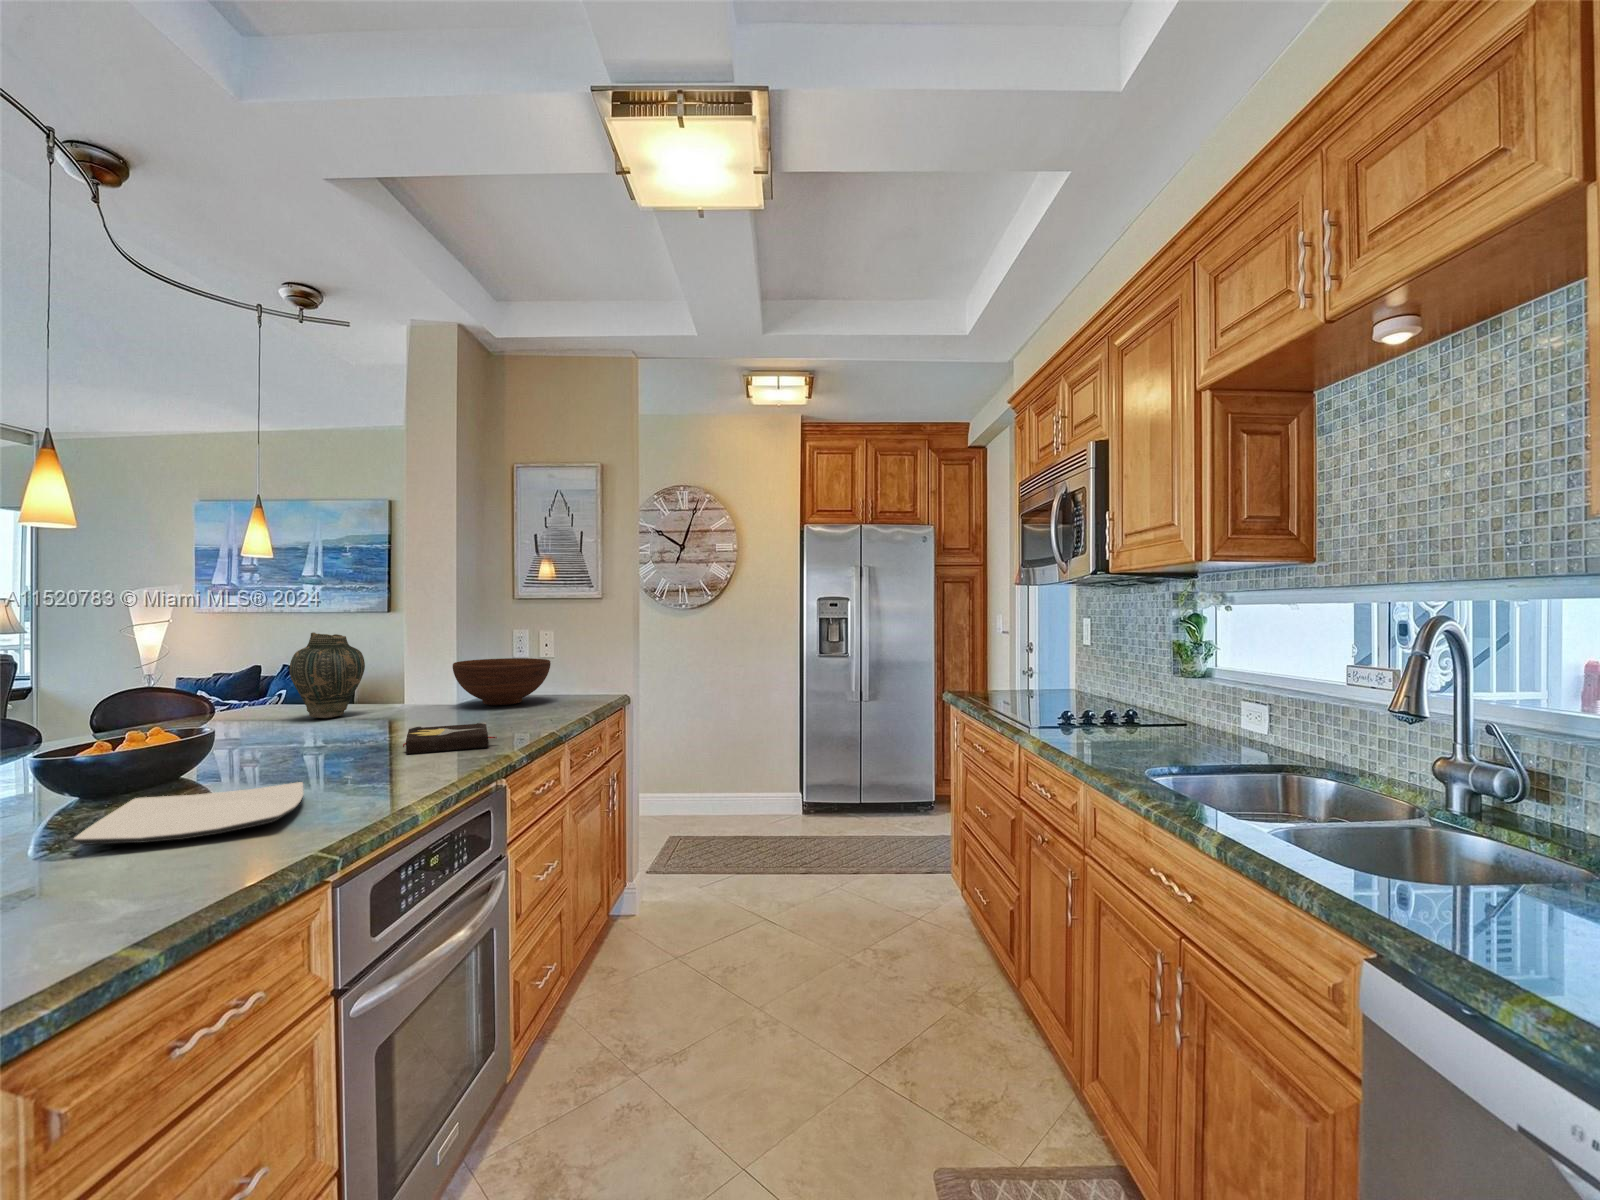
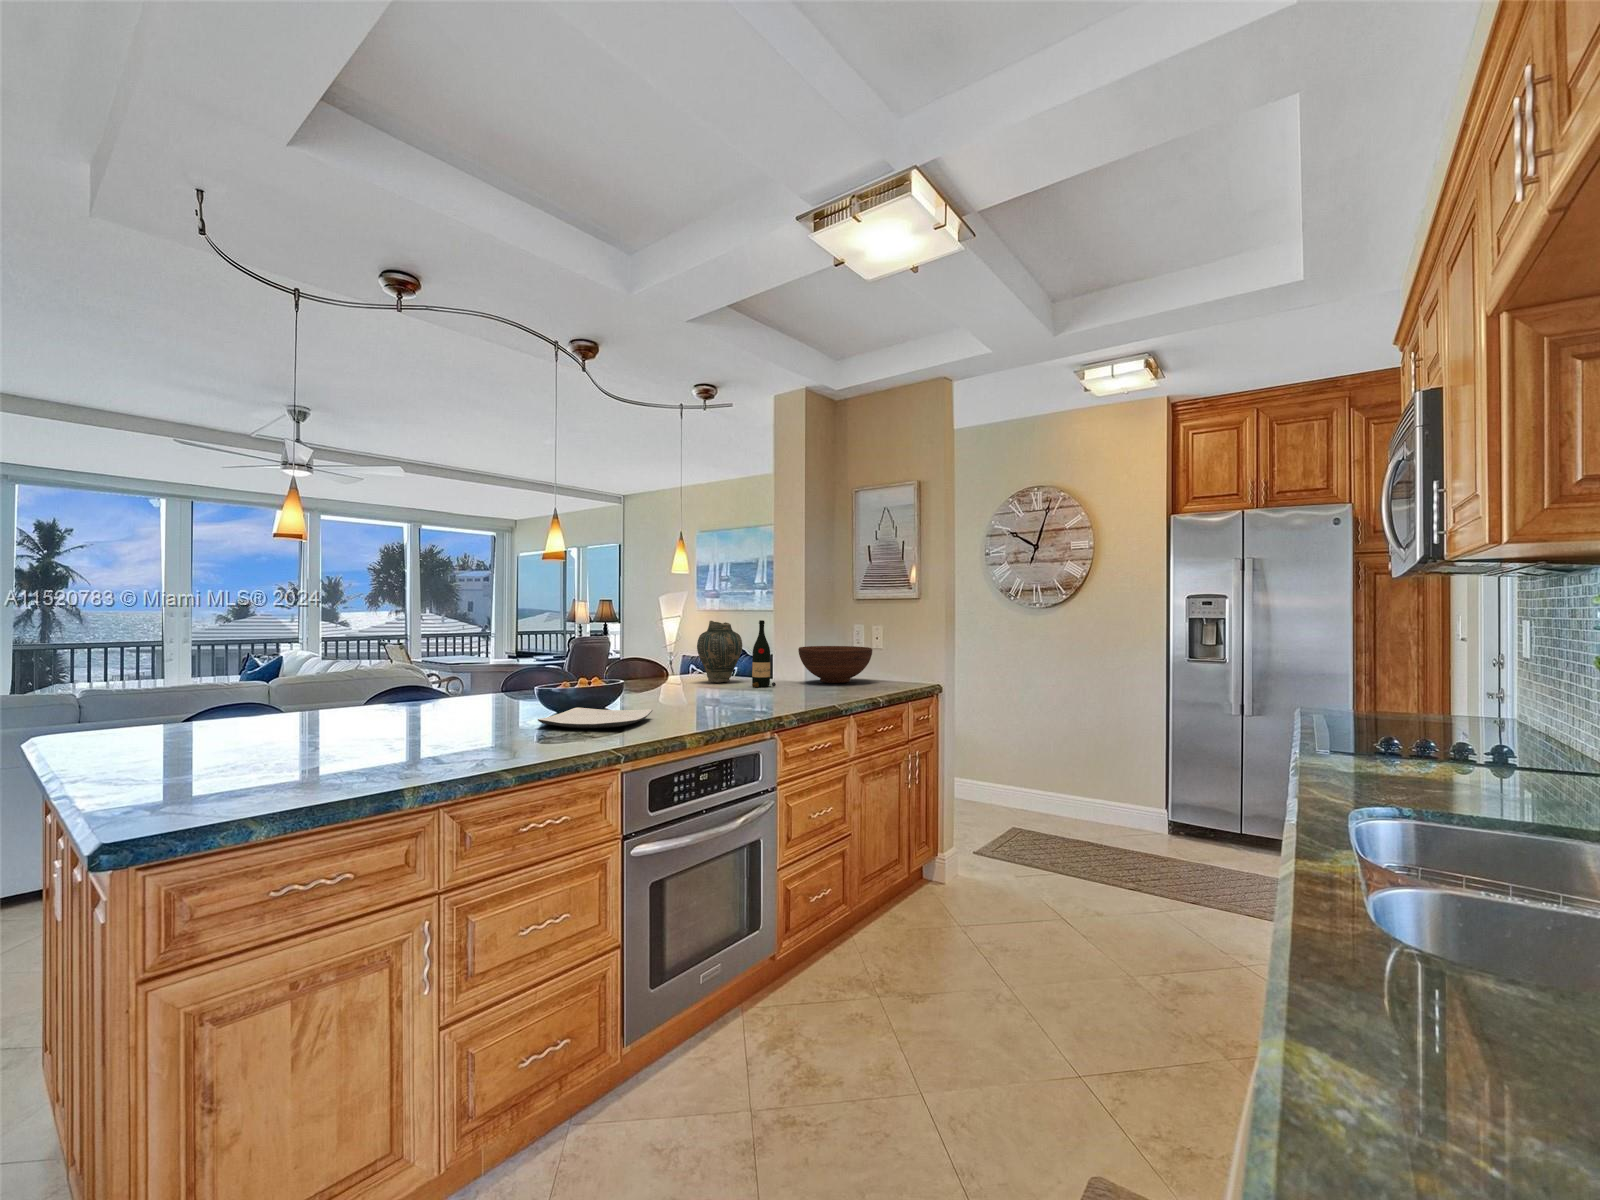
wine bottle: none [393,631,430,721] -> present [752,620,776,687]
hardback book: present [403,722,497,754] -> none [731,688,794,707]

